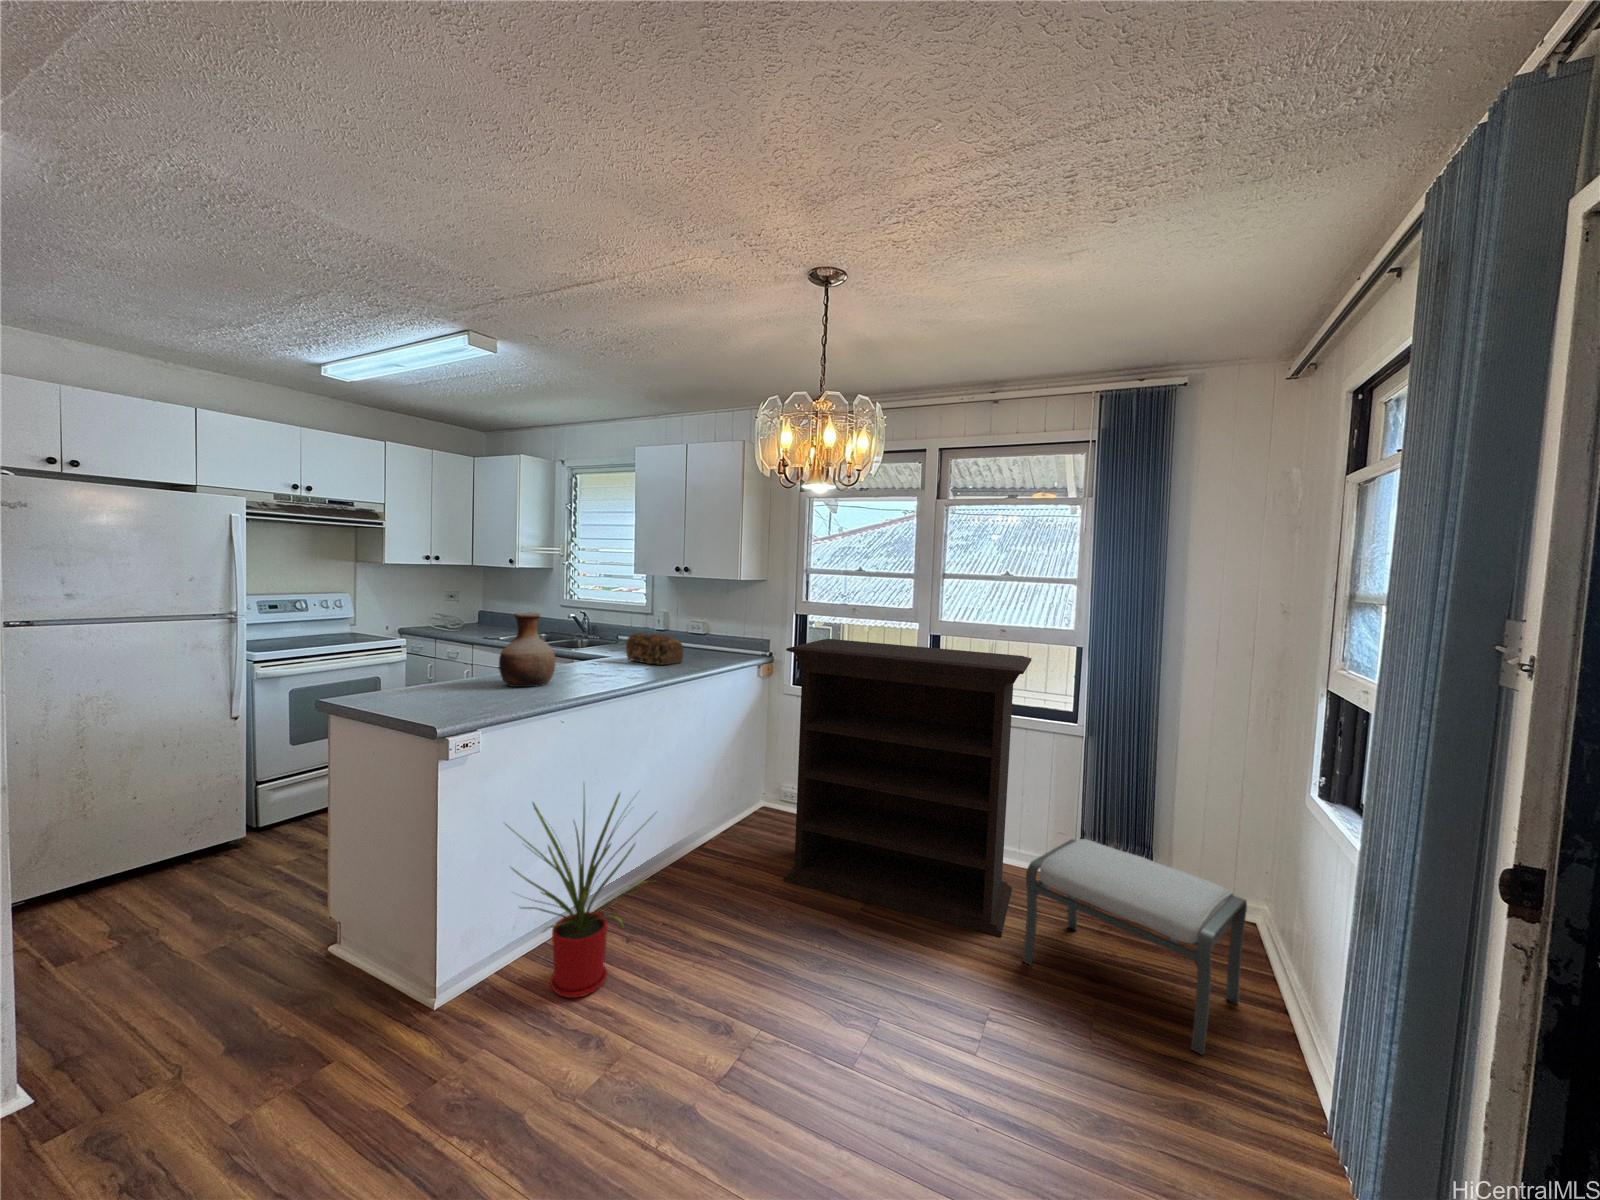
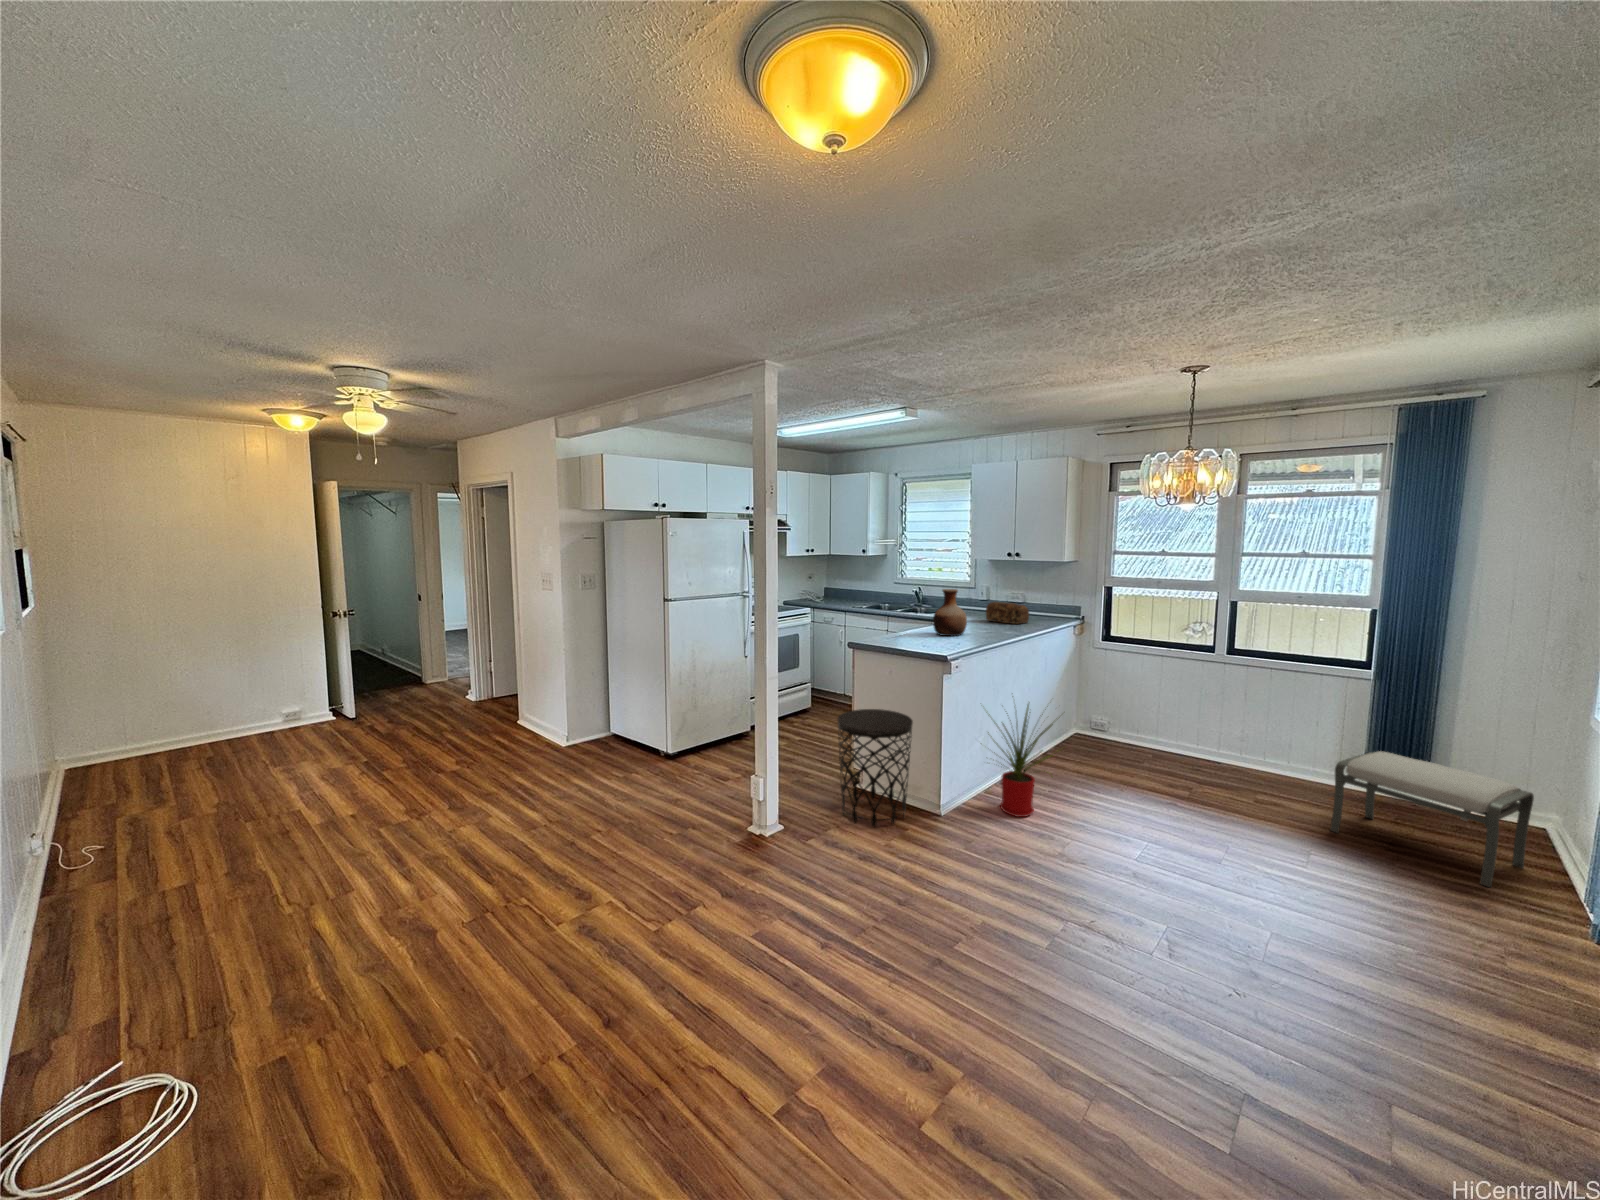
bookshelf: present [783,639,1032,937] -> none [1120,605,1332,817]
side table: none [196,824,375,1073] -> present [838,709,913,827]

